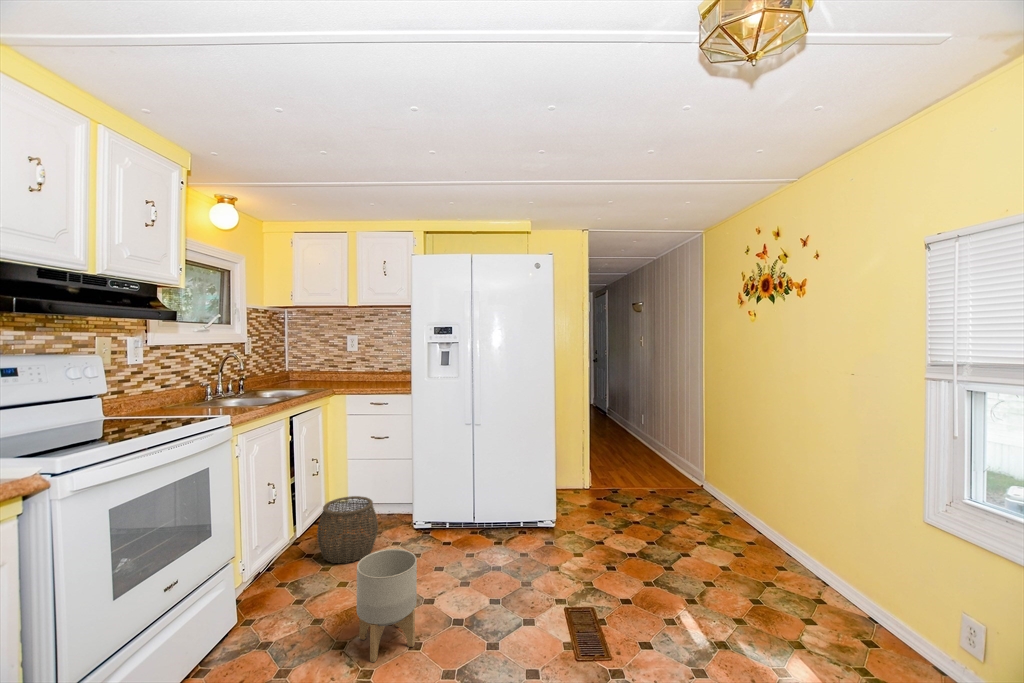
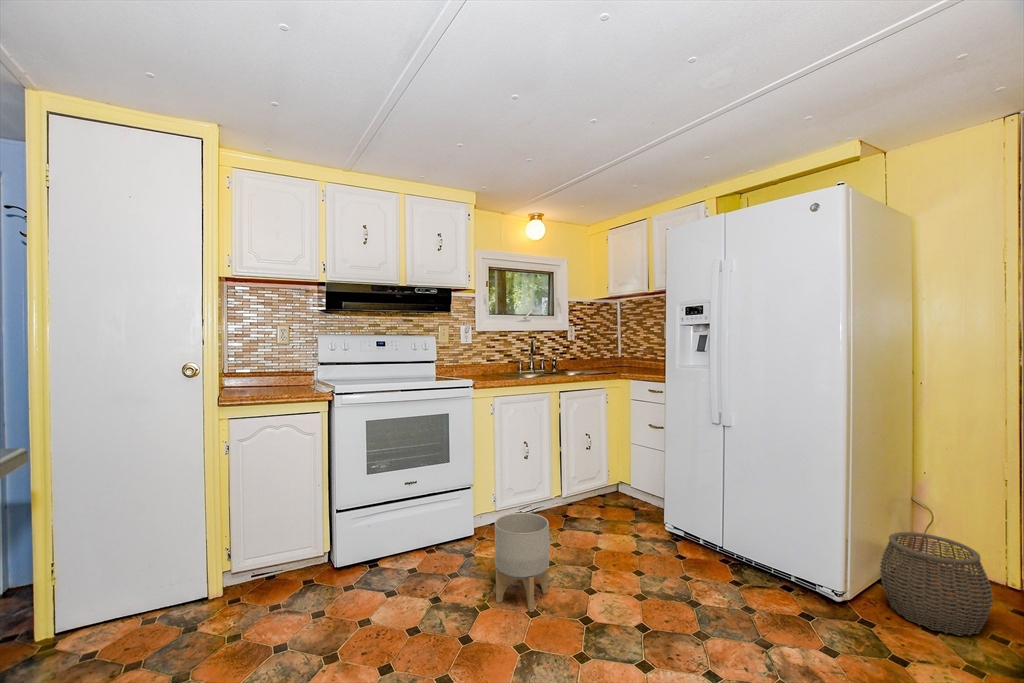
woven basket: present [317,496,378,563] -> present [880,532,993,636]

